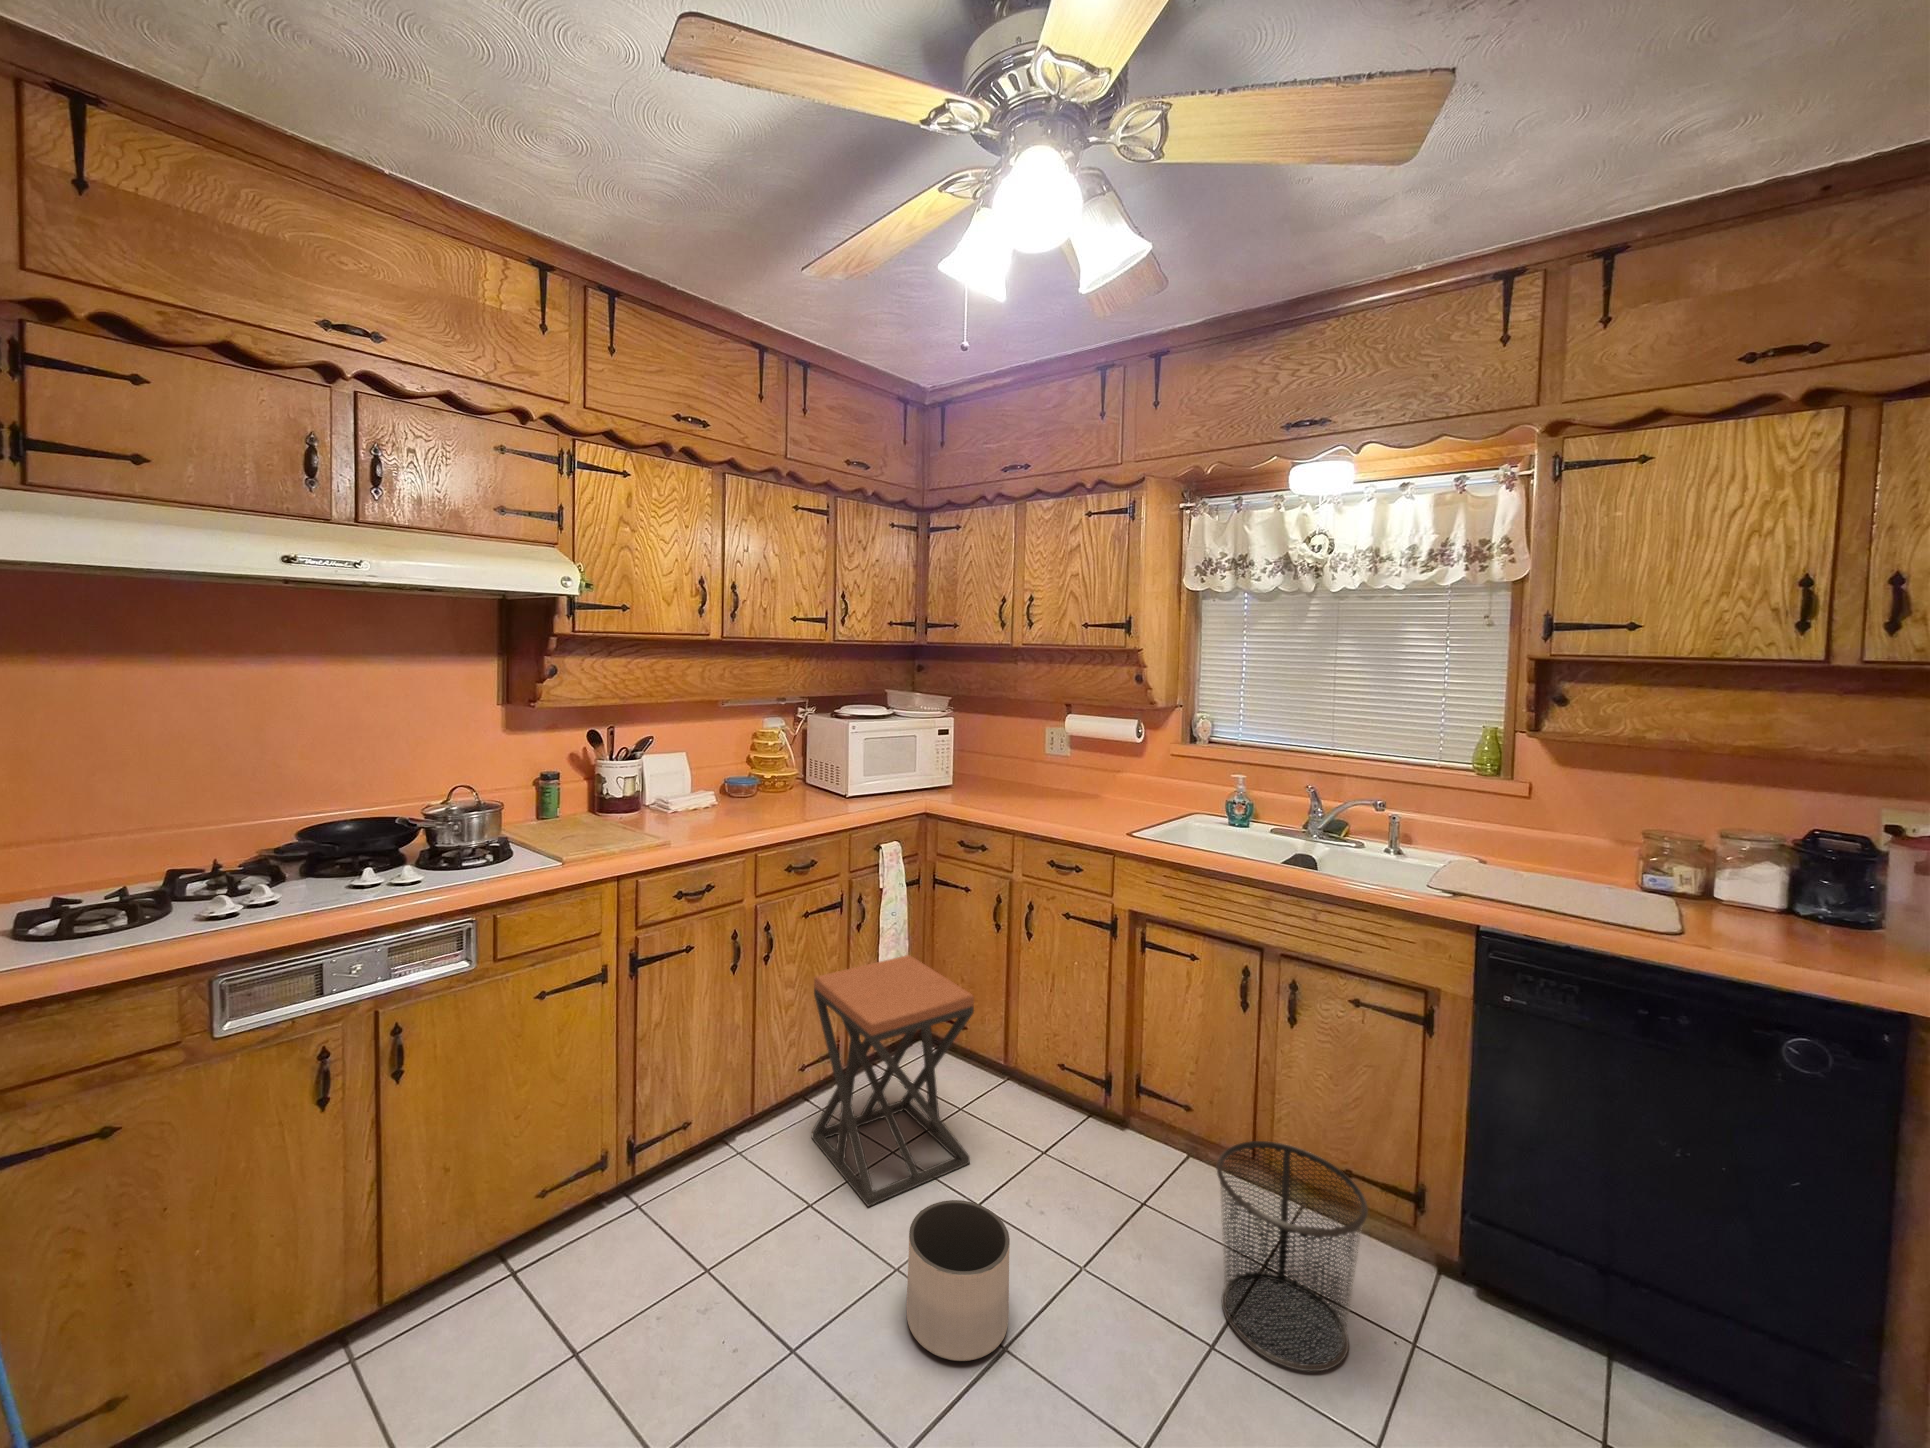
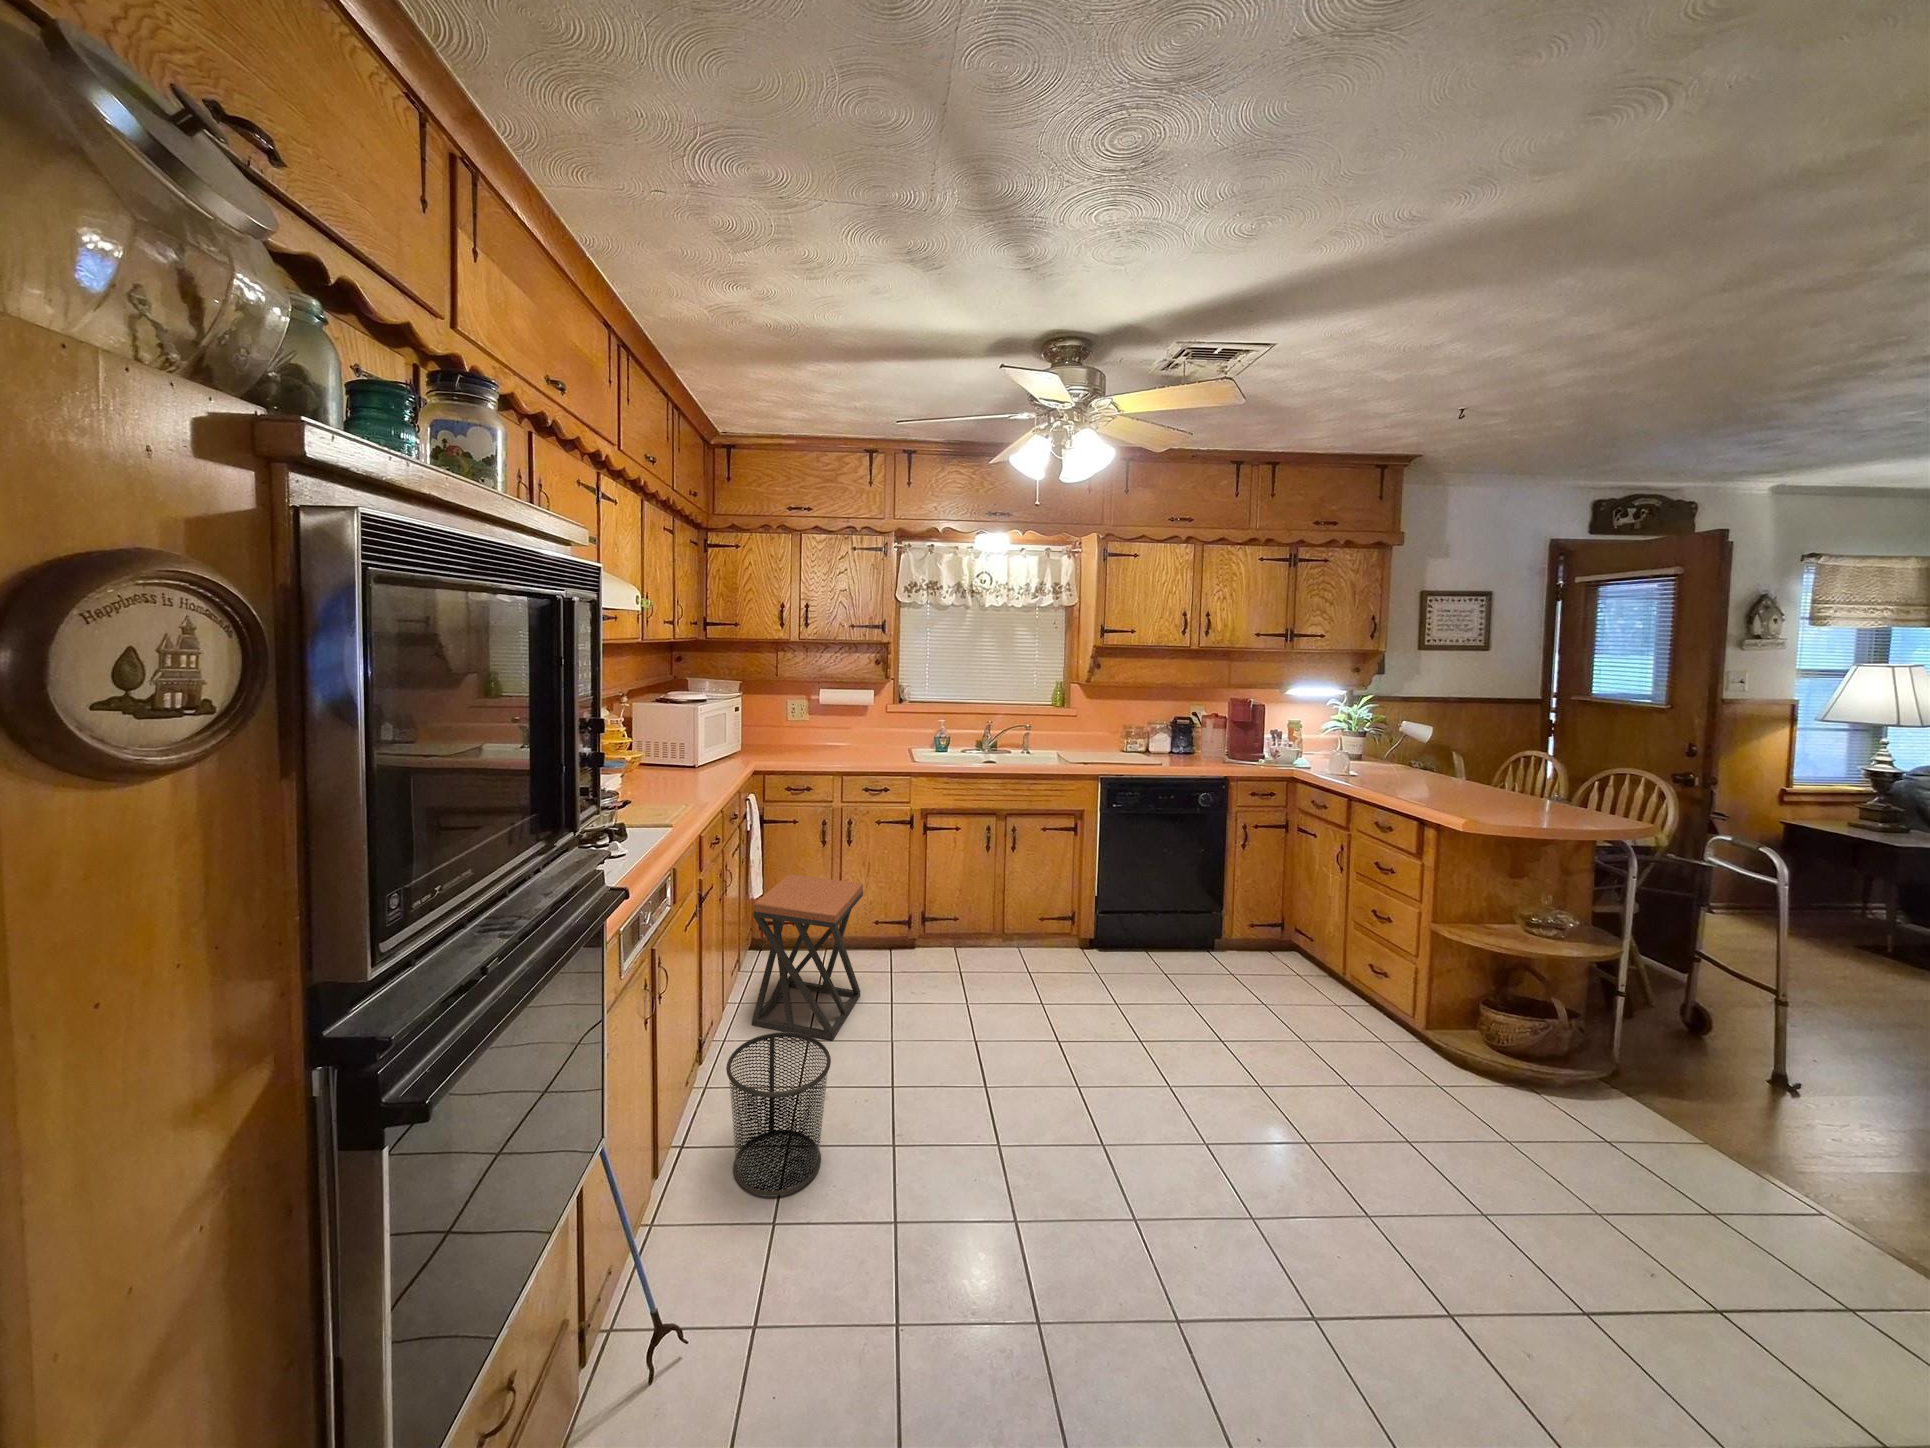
waste bin: present [1217,1141,1368,1371] -> present [726,1032,831,1196]
planter: present [907,1200,1010,1361] -> none [905,995,967,1078]

